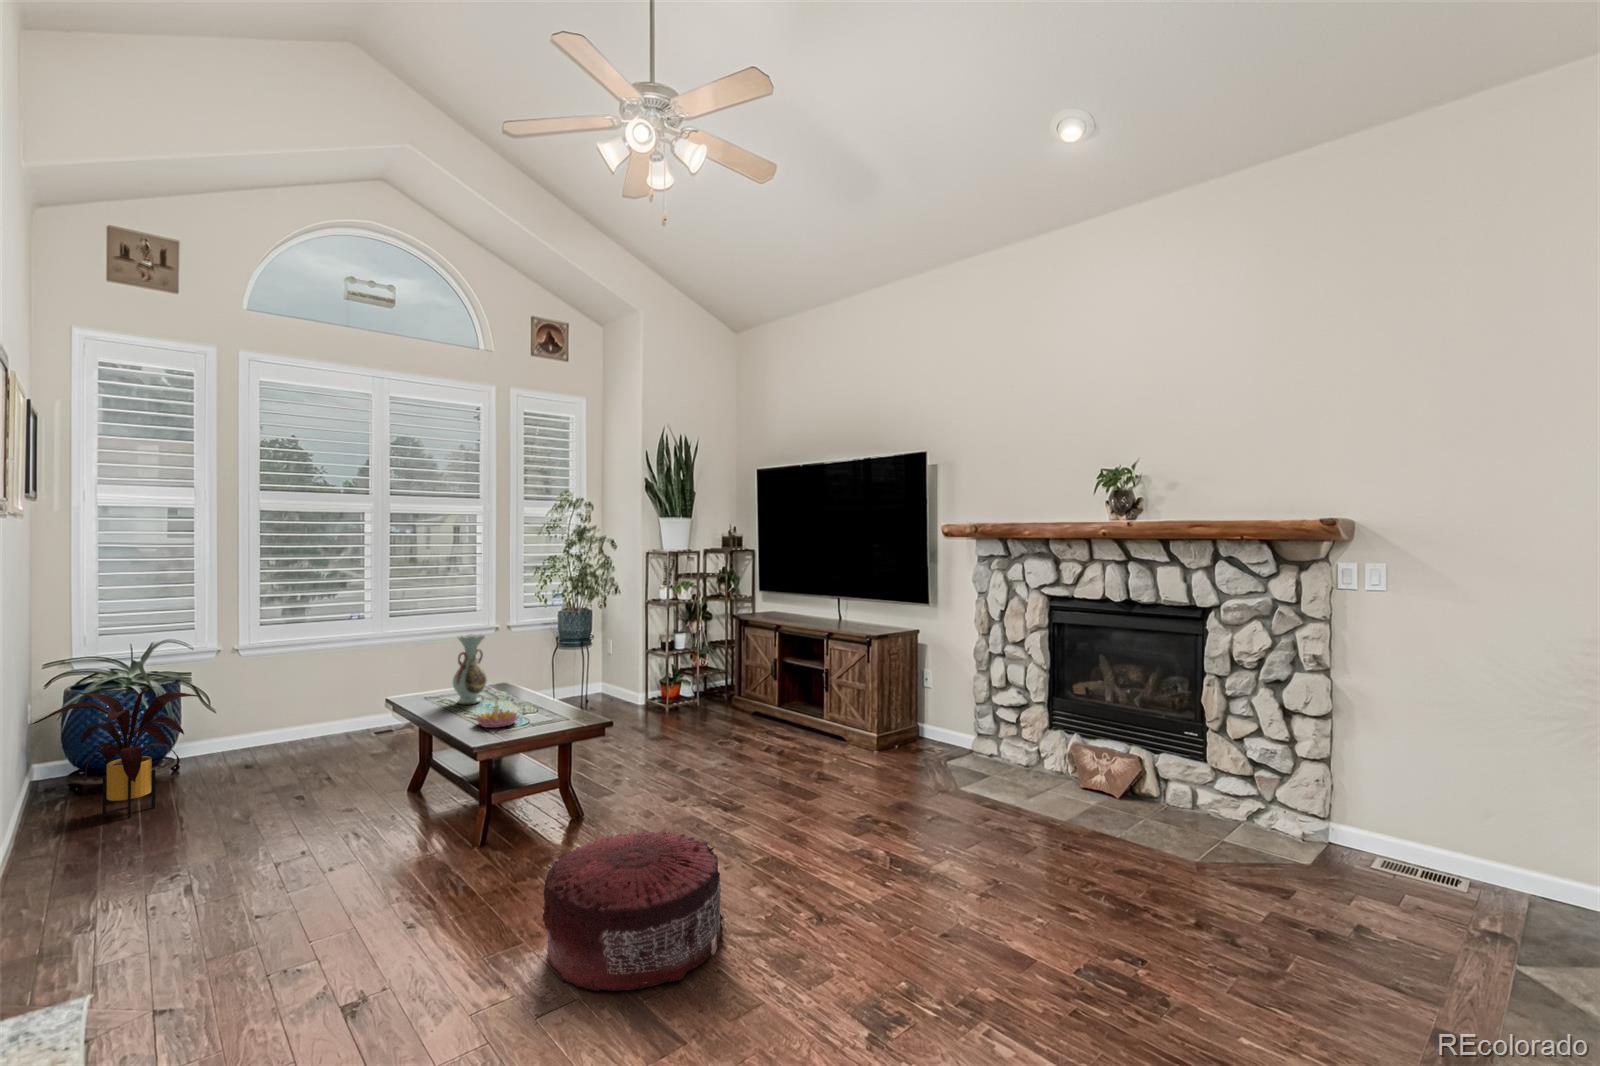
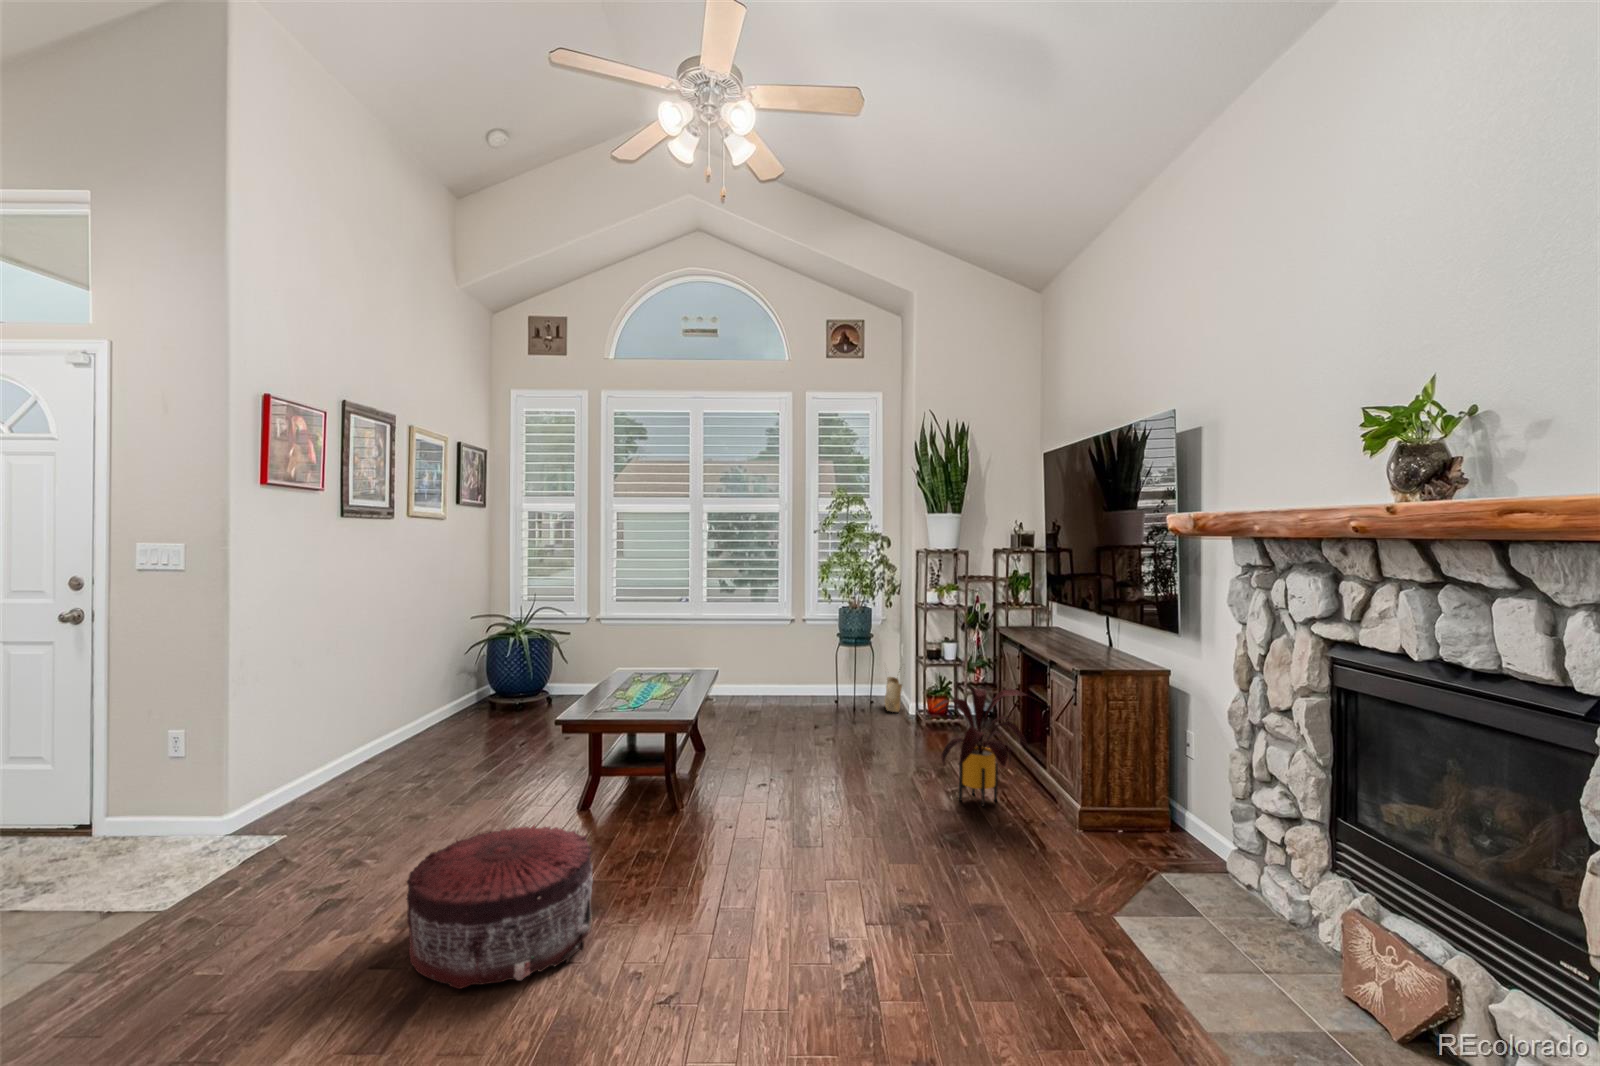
decorative vase: present [453,634,487,704] -> none [633,620,663,683]
woven basket: none [603,659,628,705] -> present [885,677,902,712]
house plant: present [31,687,200,818] -> present [934,687,1028,807]
candle holder: present [475,698,520,728] -> none [598,677,638,706]

